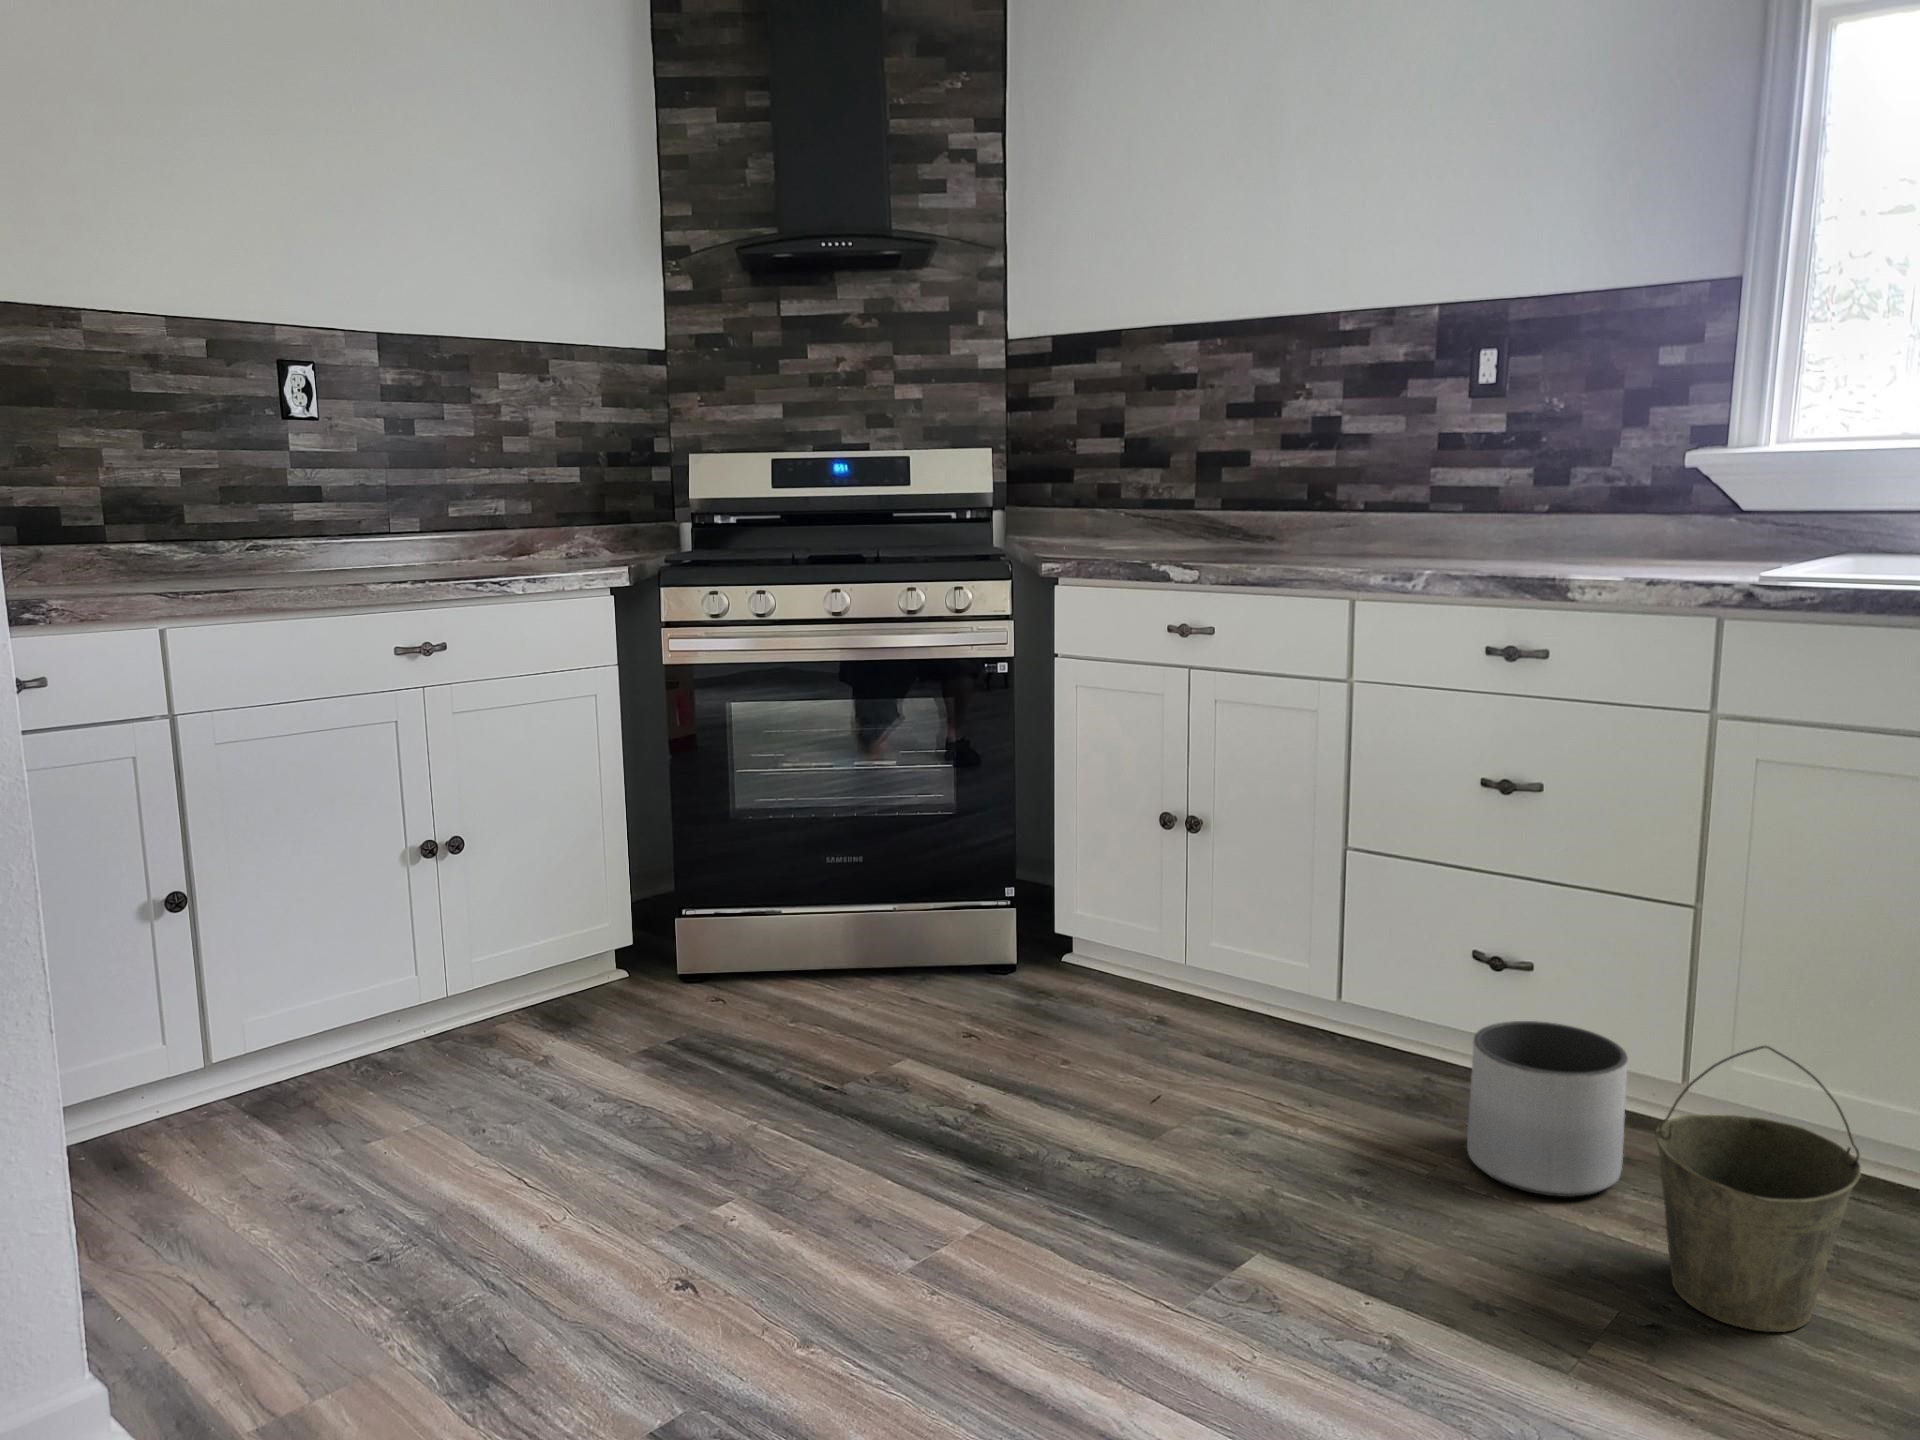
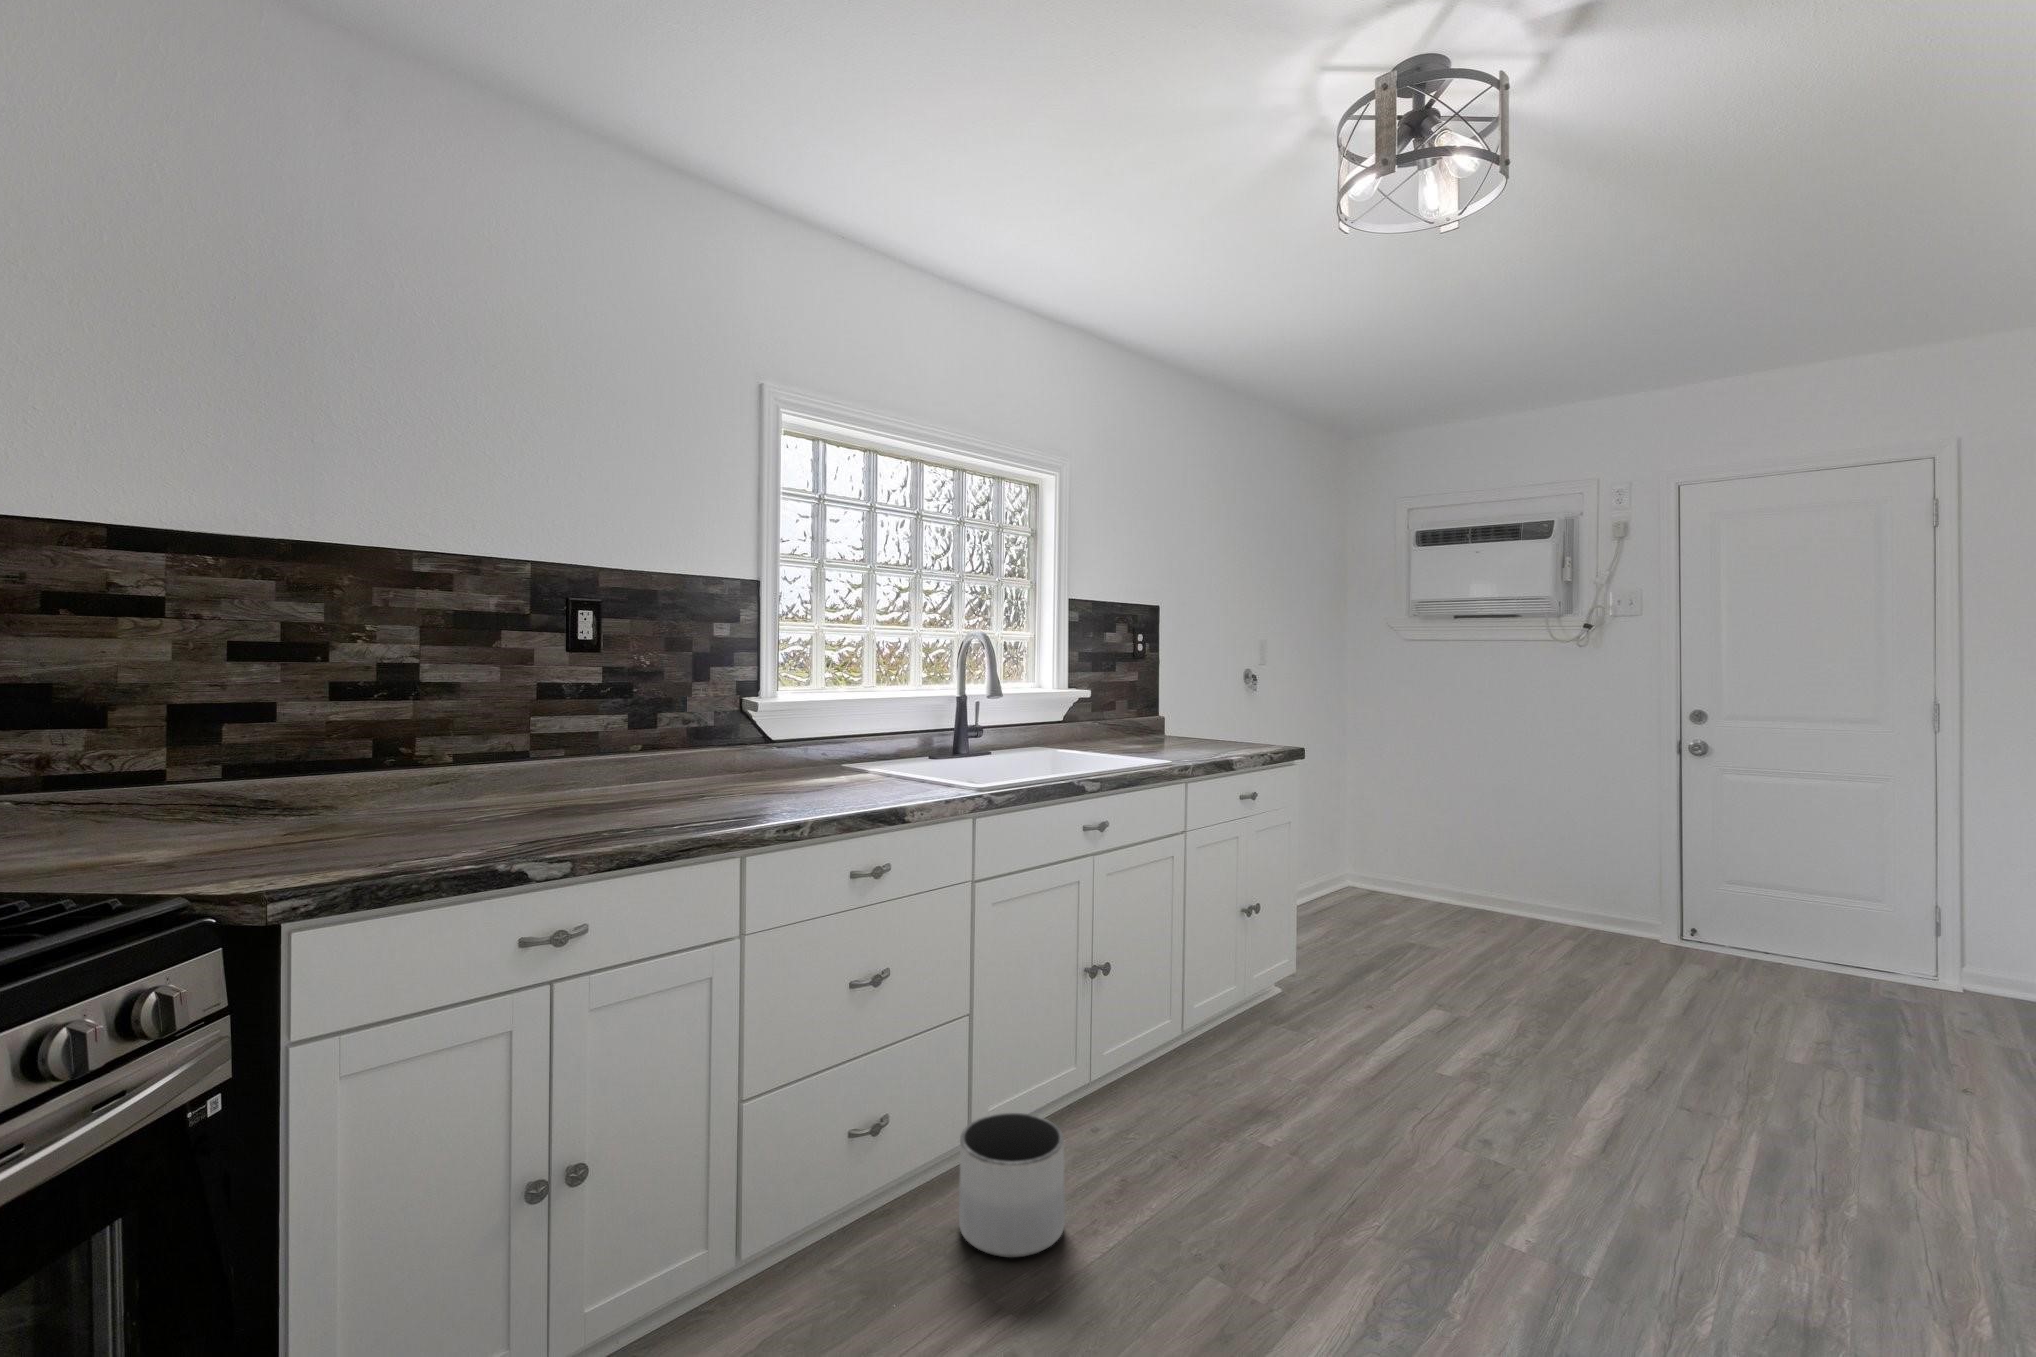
bucket: present [1656,1046,1861,1332] -> none [1109,1038,1222,1209]

